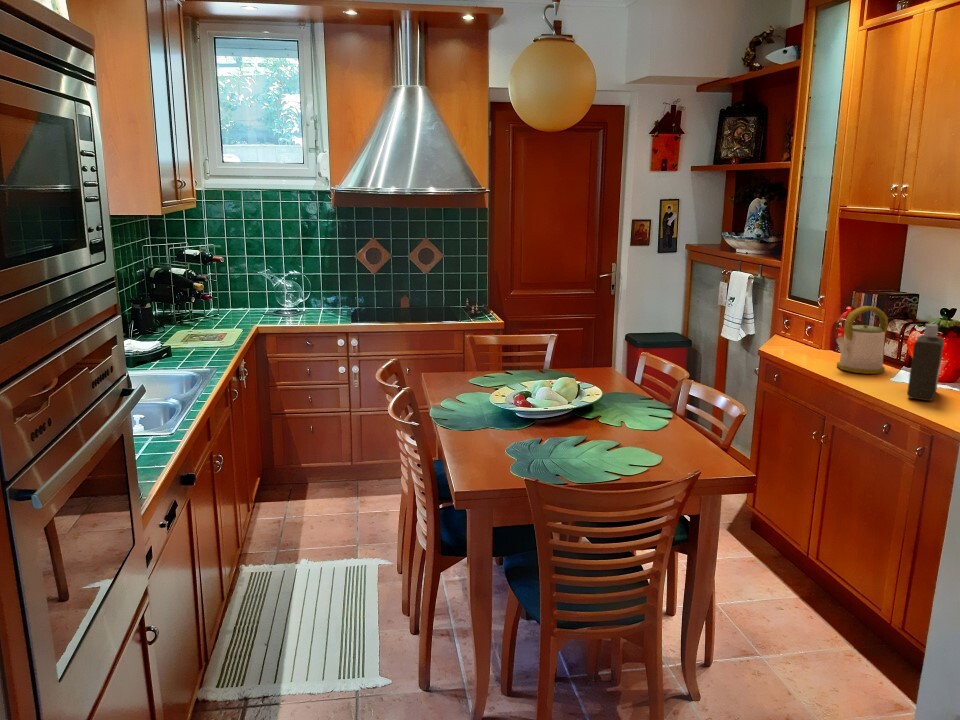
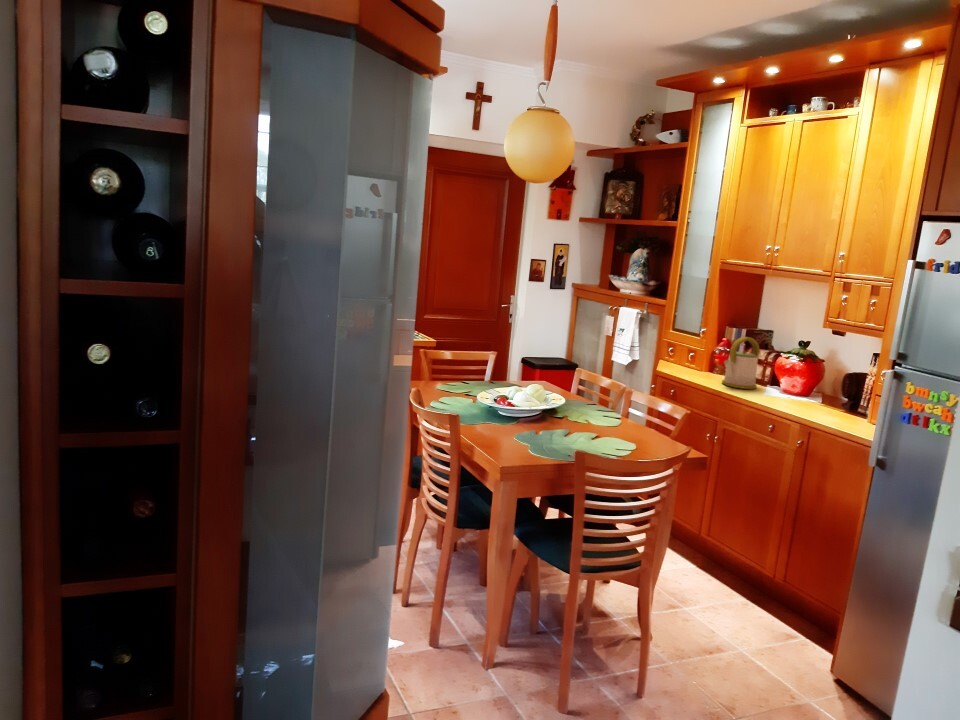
bottle: present [907,324,944,401] -> none [782,351,809,409]

